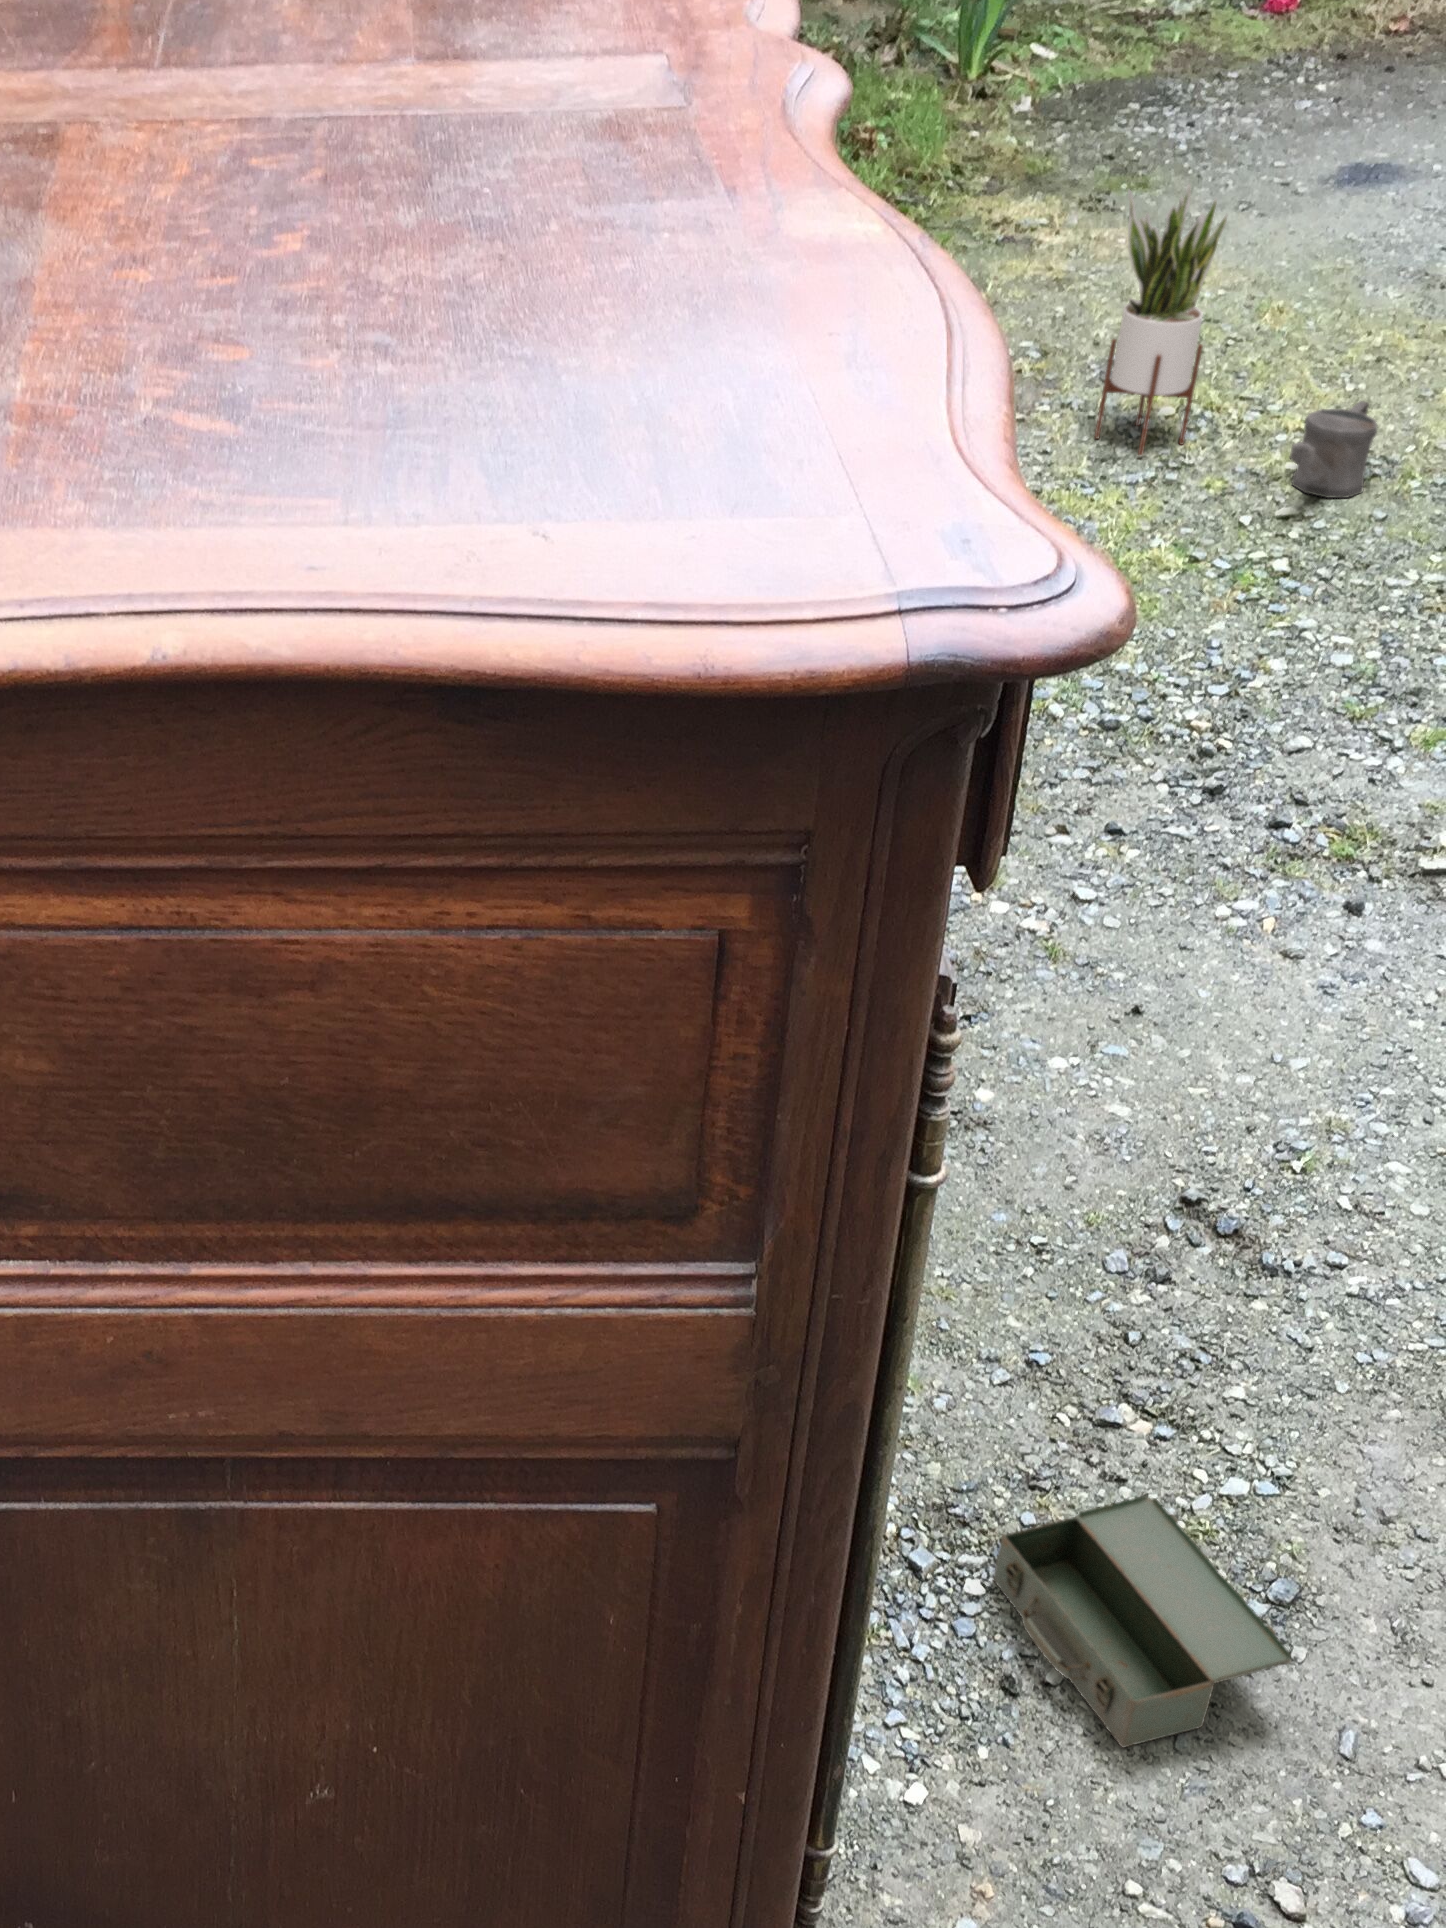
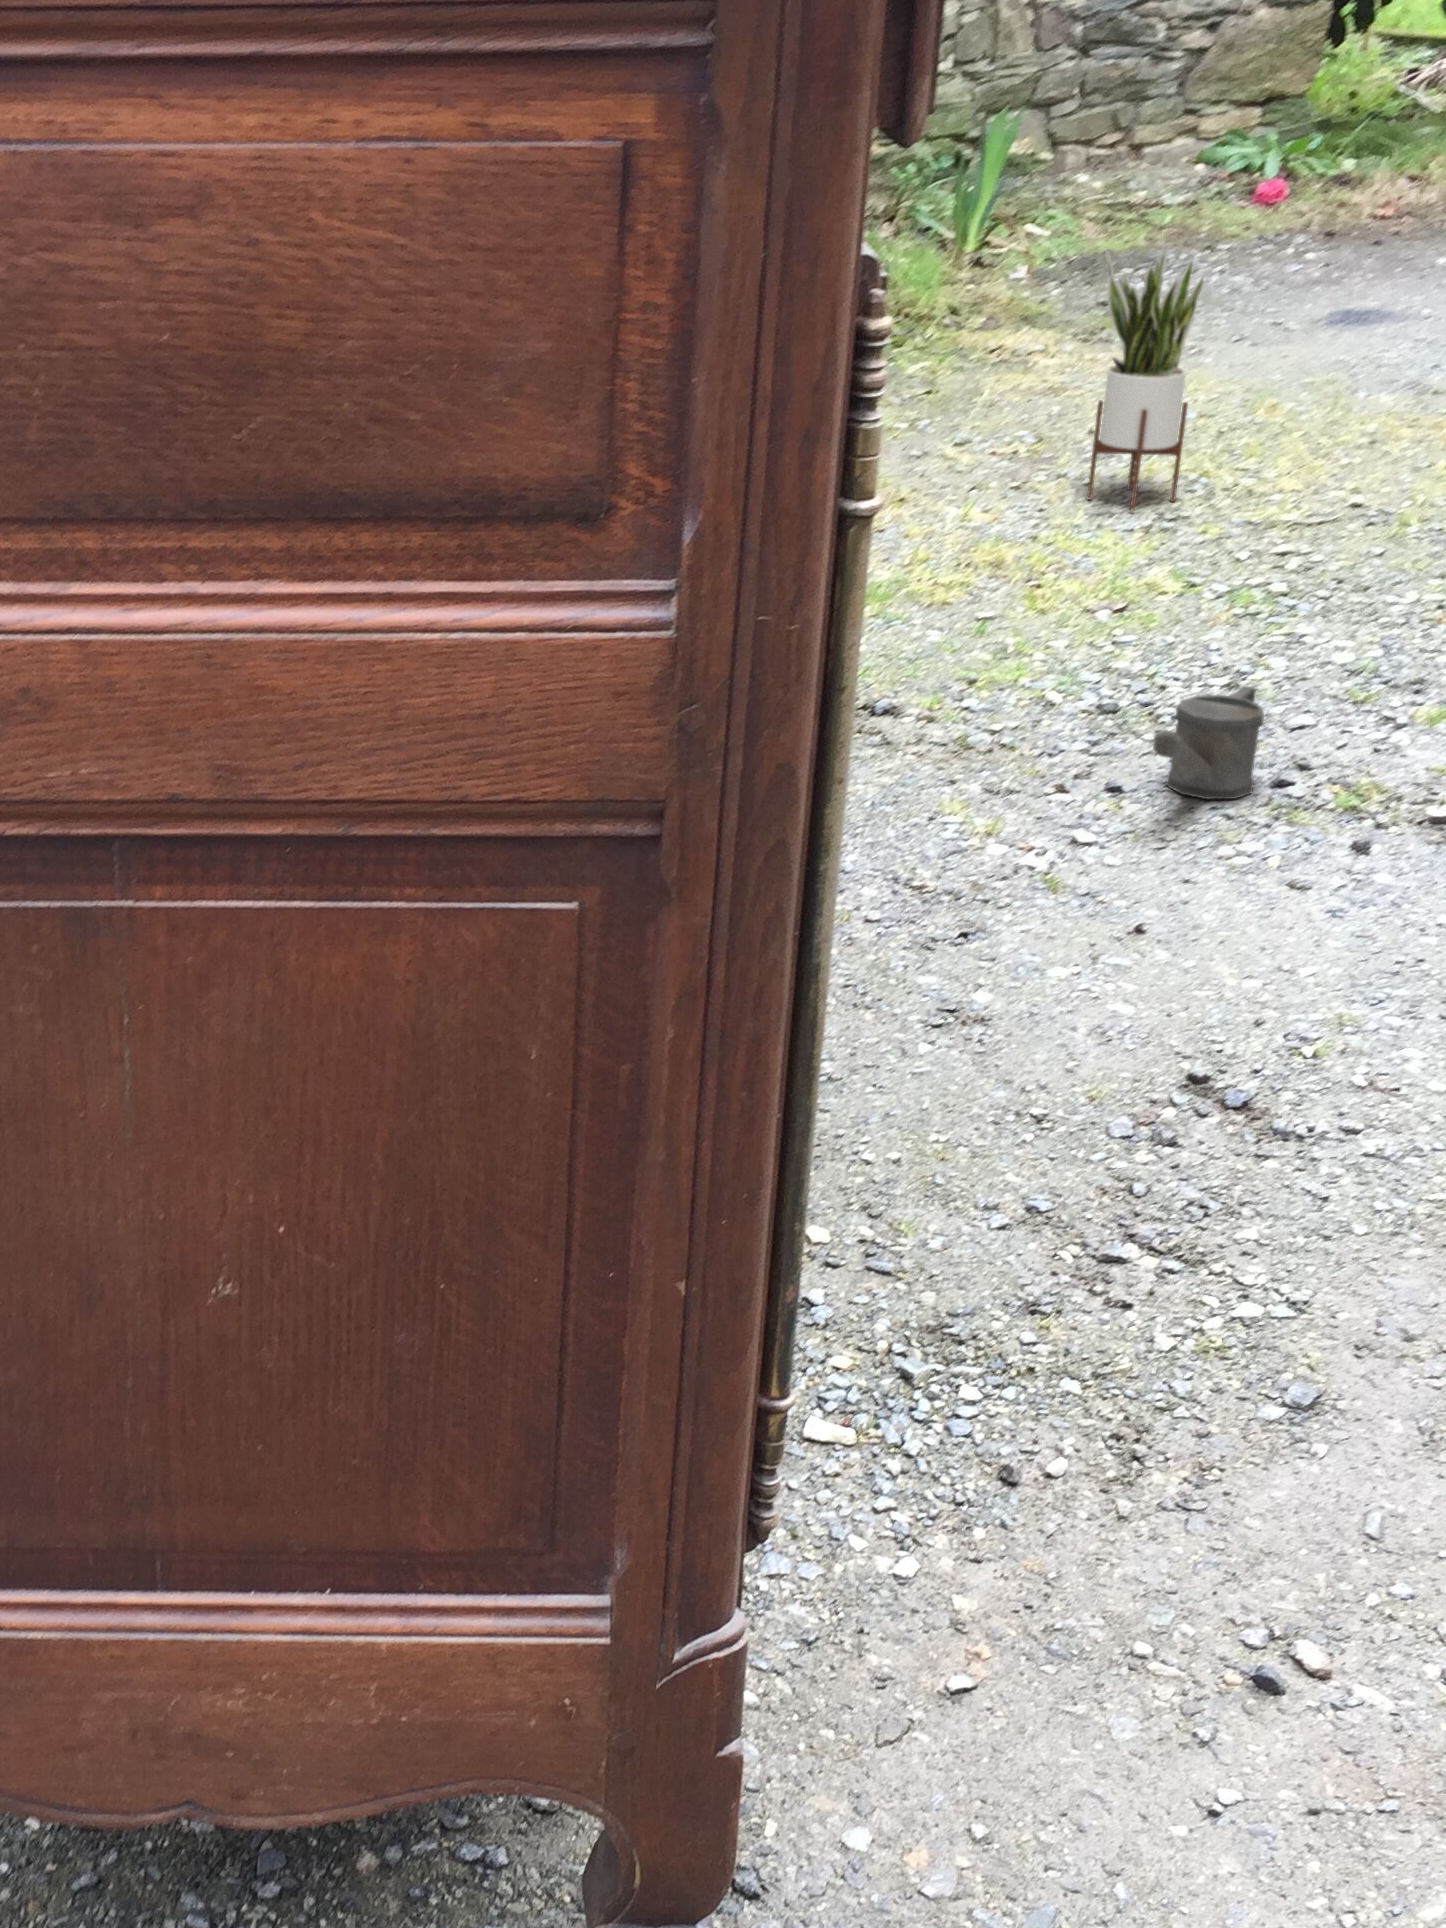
watering can: present [1290,401,1378,498] -> present [1153,686,1264,799]
toolbox: present [993,1496,1292,1748] -> none [991,1299,1310,1527]

